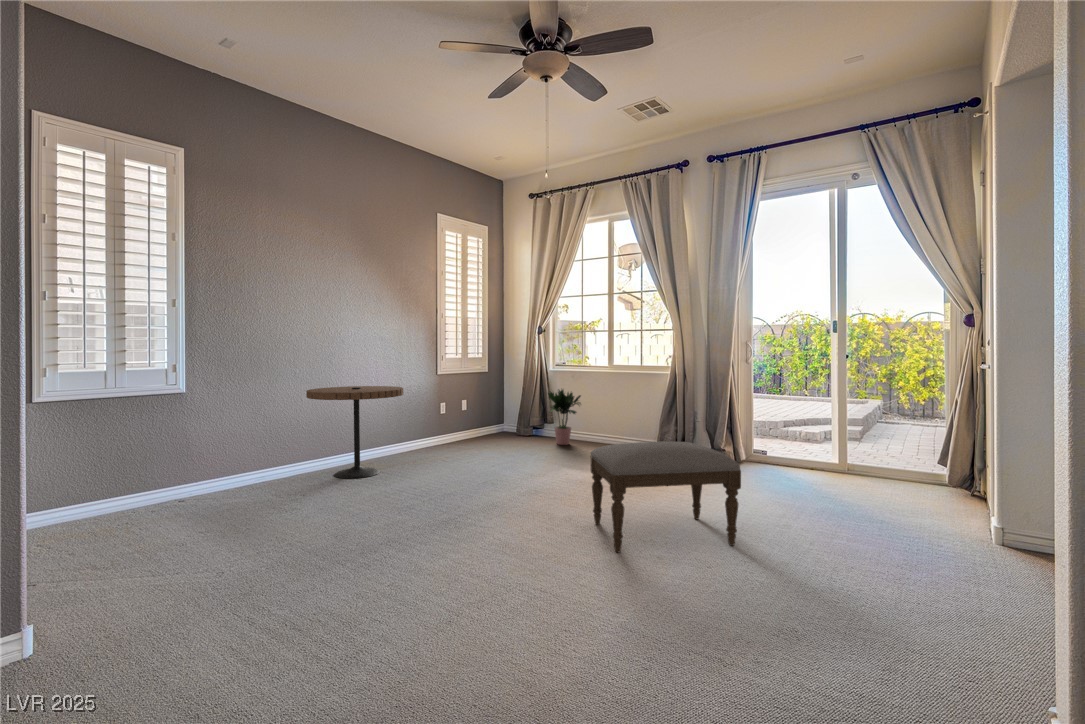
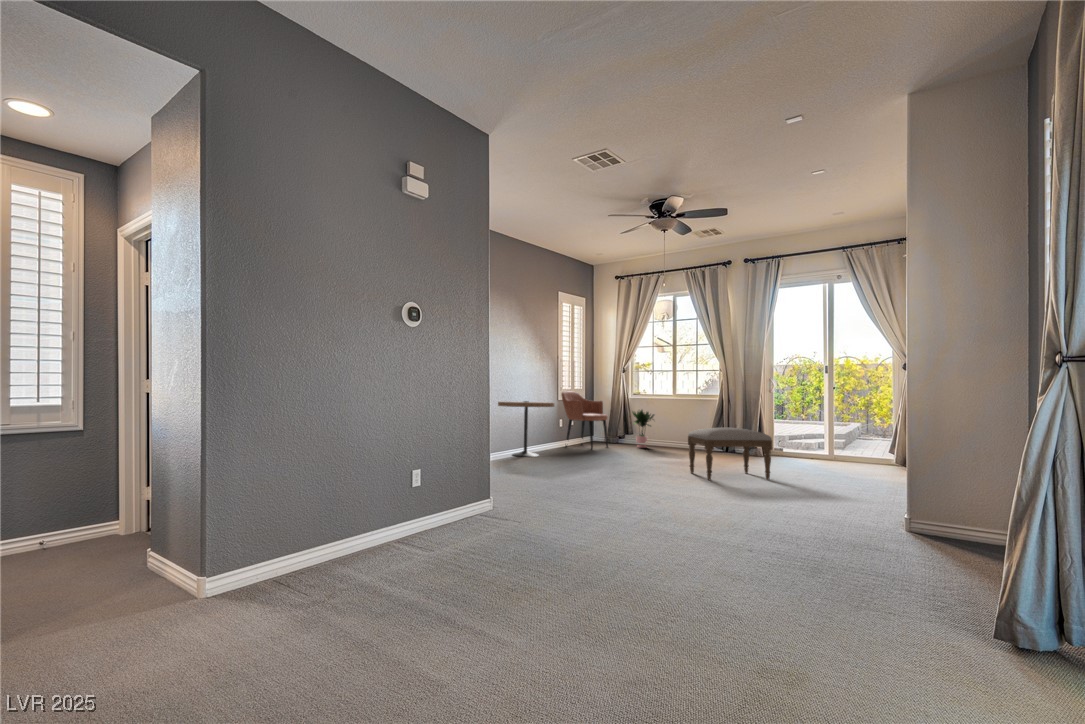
armchair: none [444,365,514,451] -> present [561,391,608,448]

